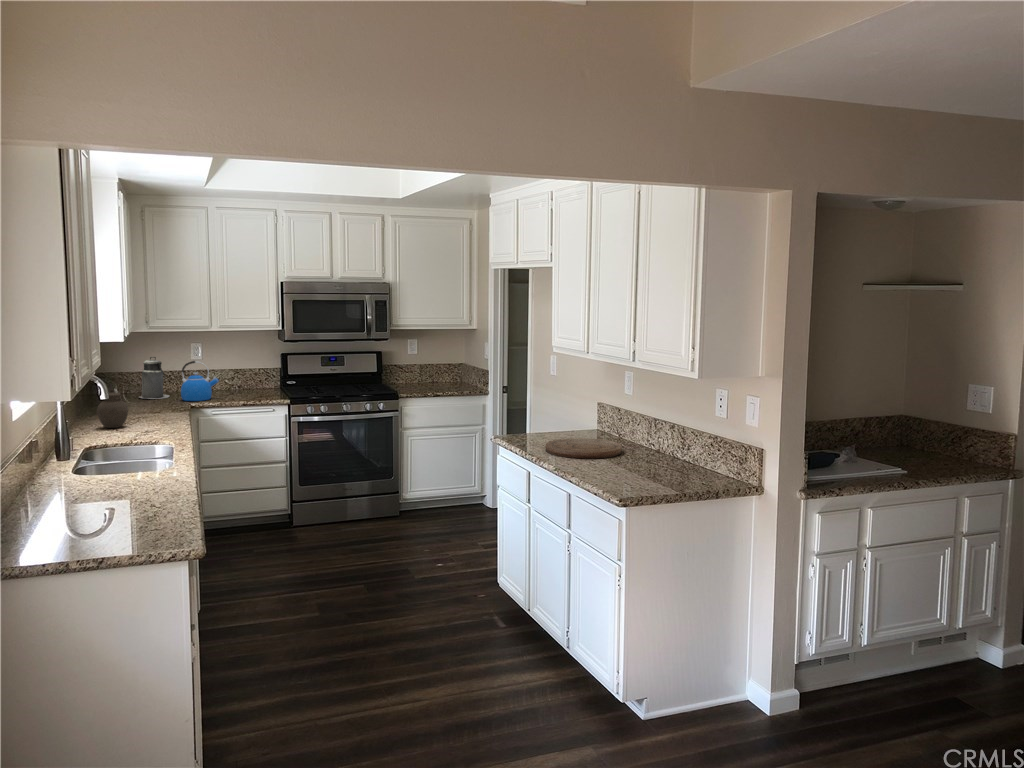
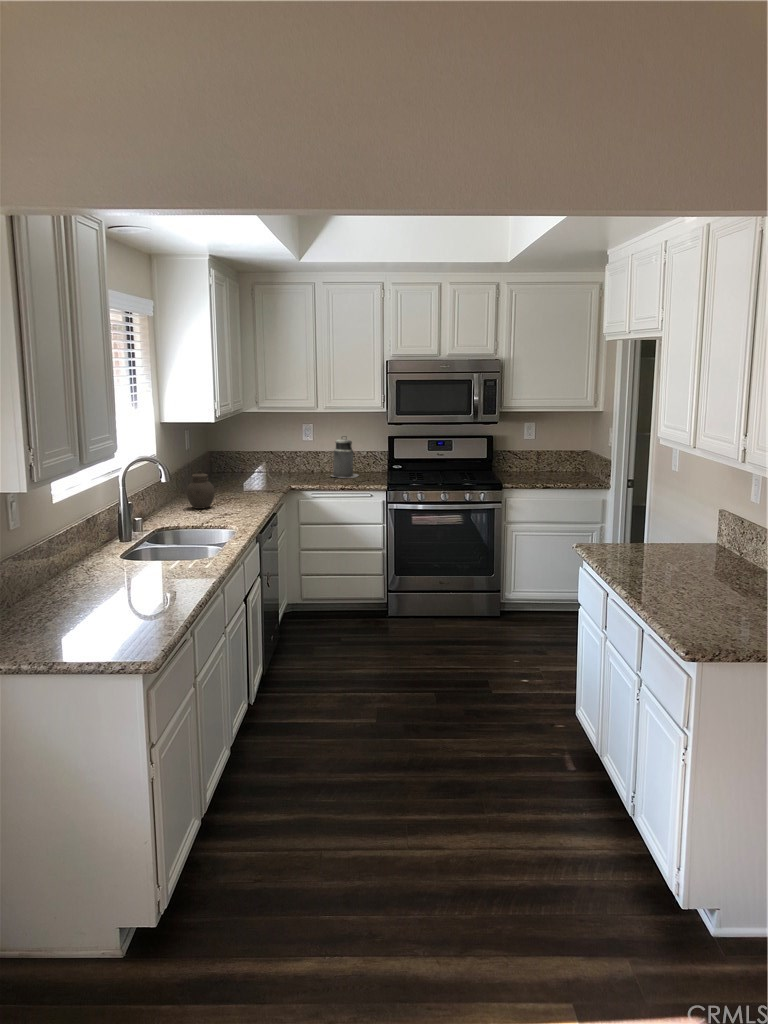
canister: present [139,357,169,399] -> present [331,436,358,478]
kettle: present [181,361,219,401] -> none [285,442,321,483]
cutting board: present [546,438,622,459] -> none [629,554,731,585]

